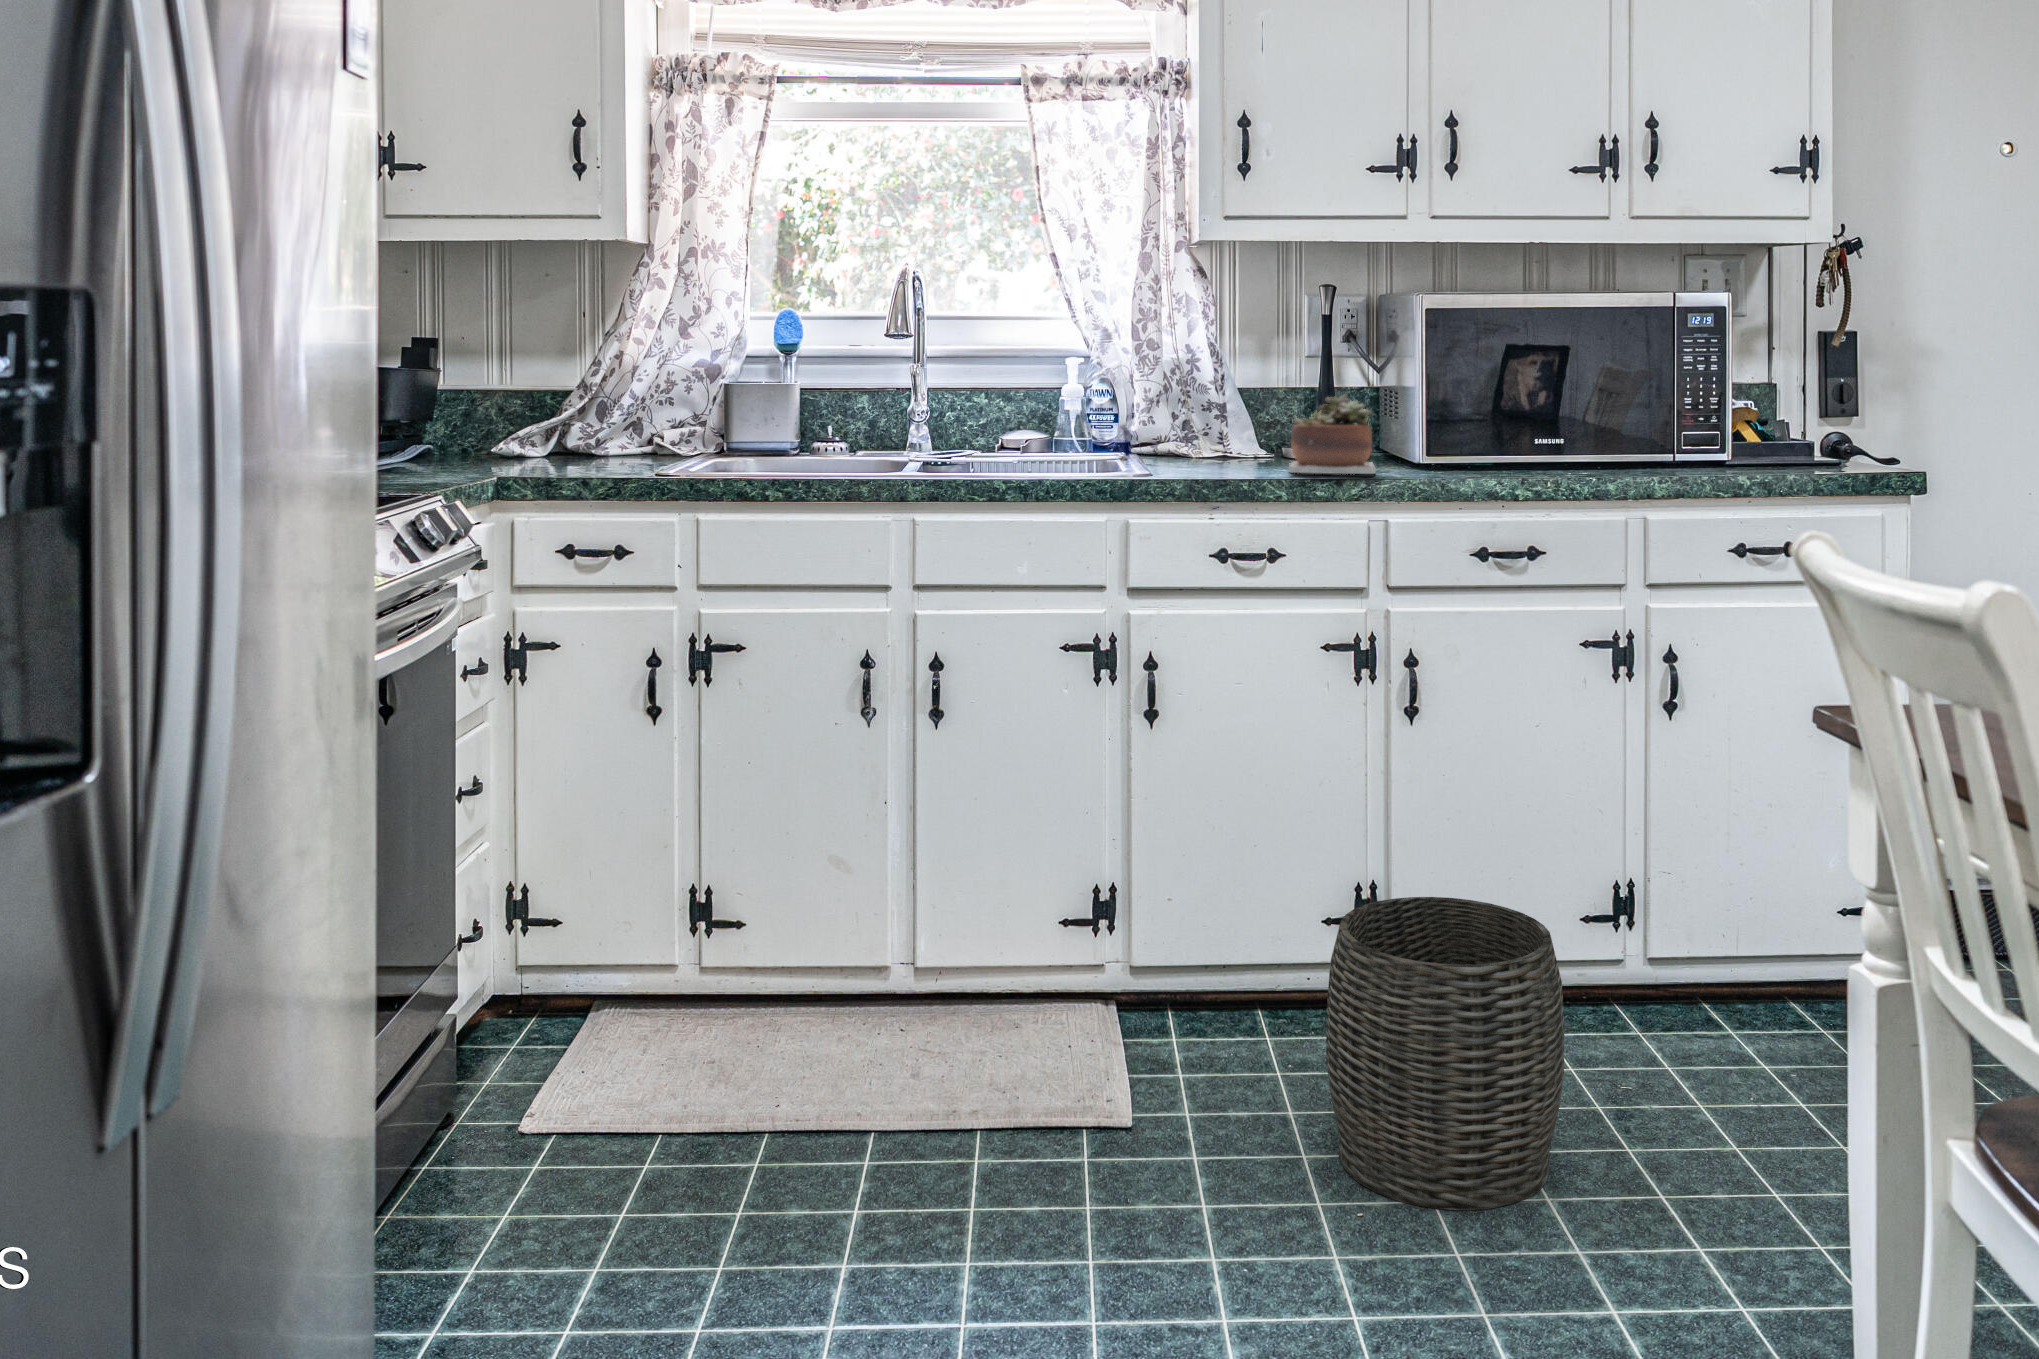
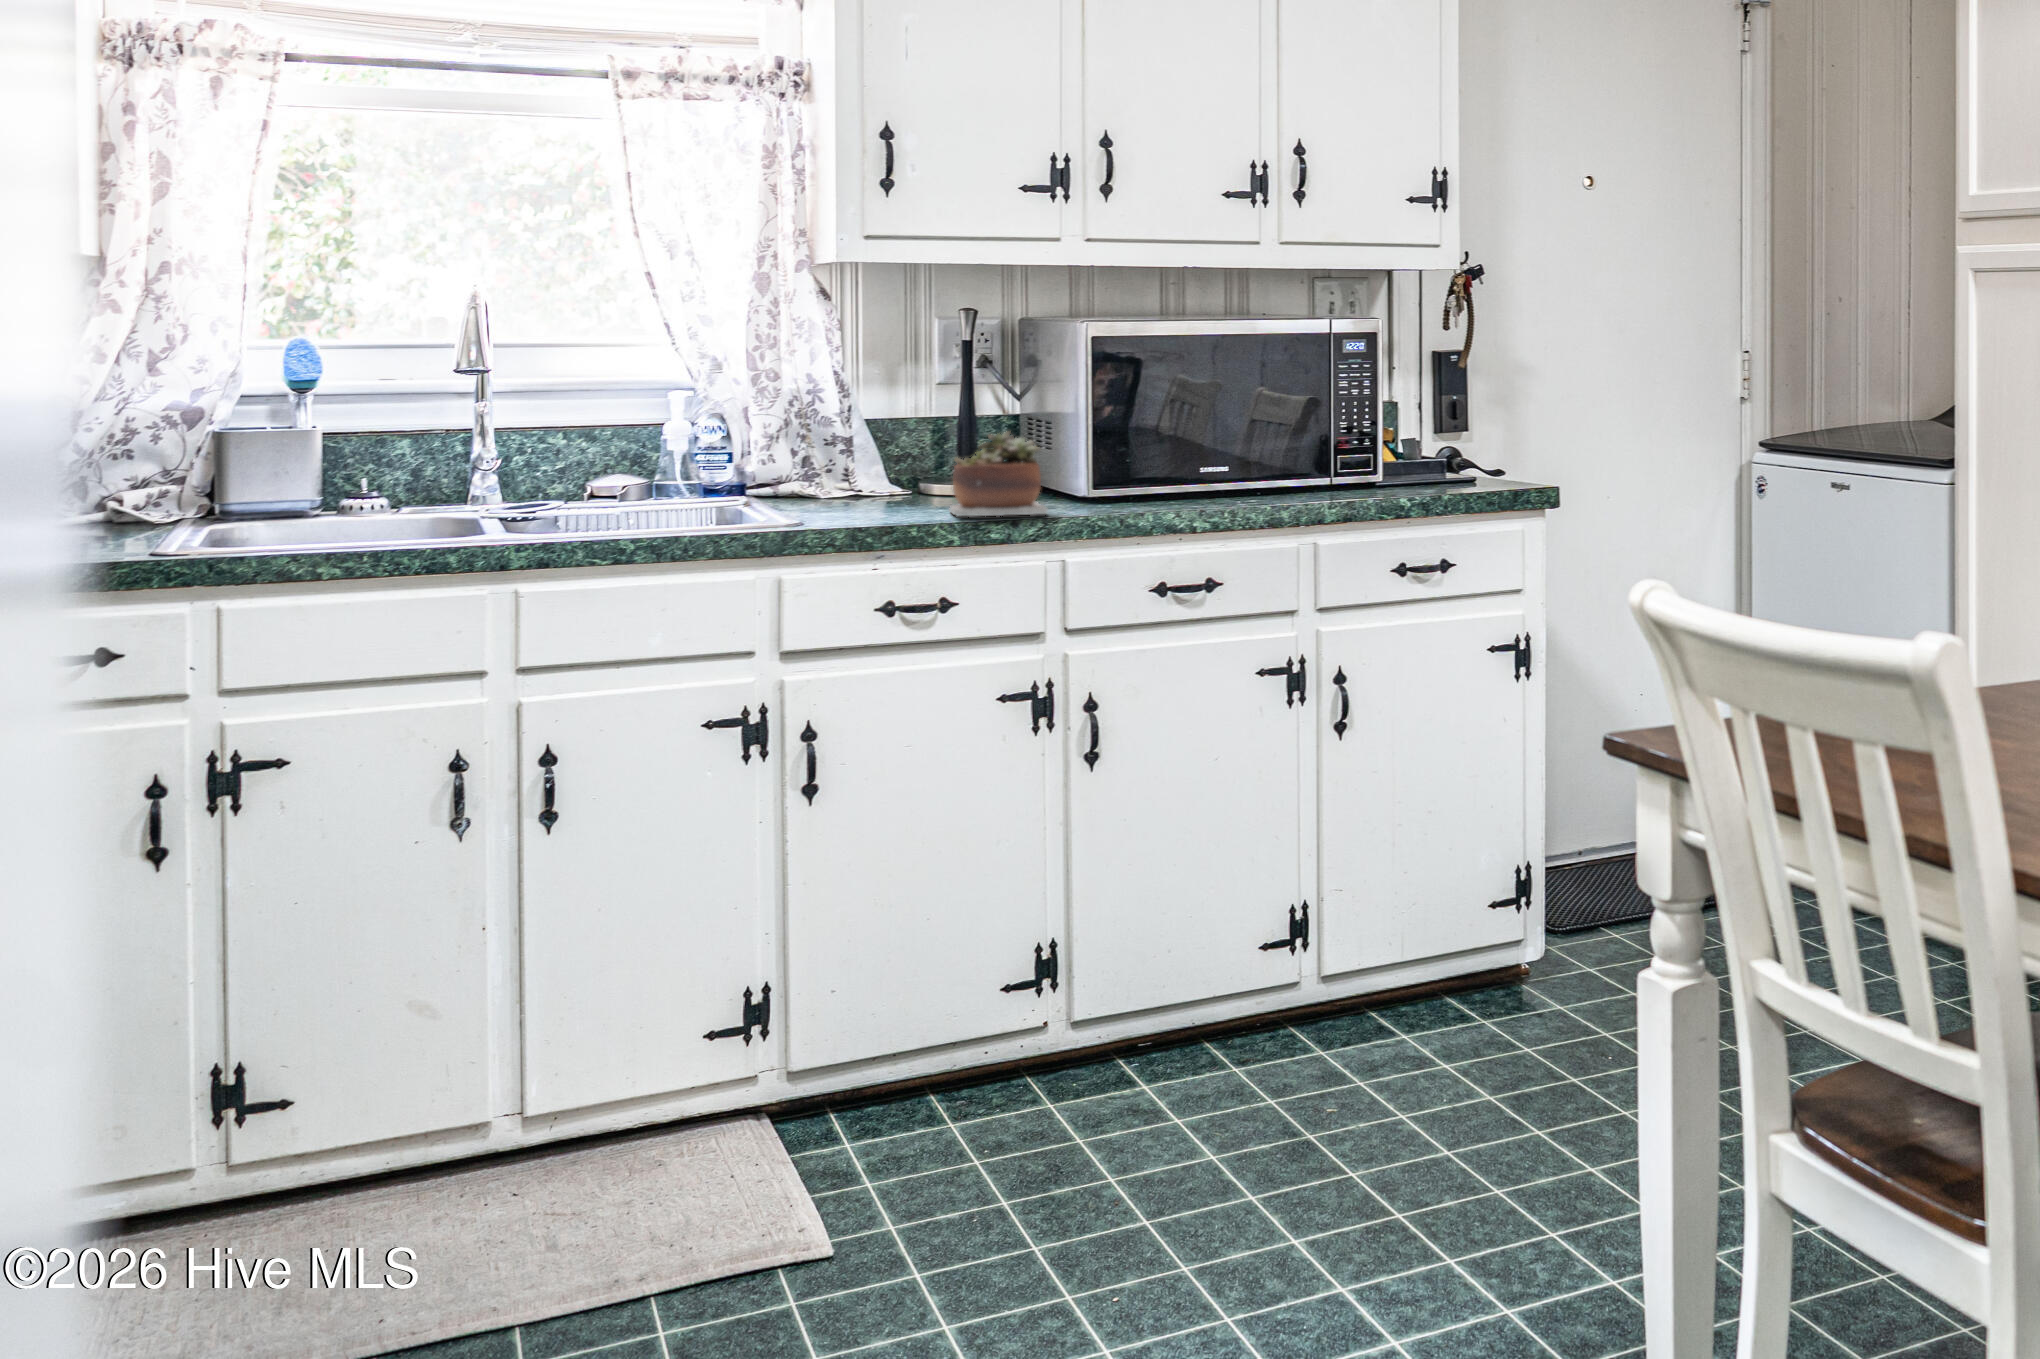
woven basket: present [1326,897,1565,1210] -> none [1051,939,1289,1247]

